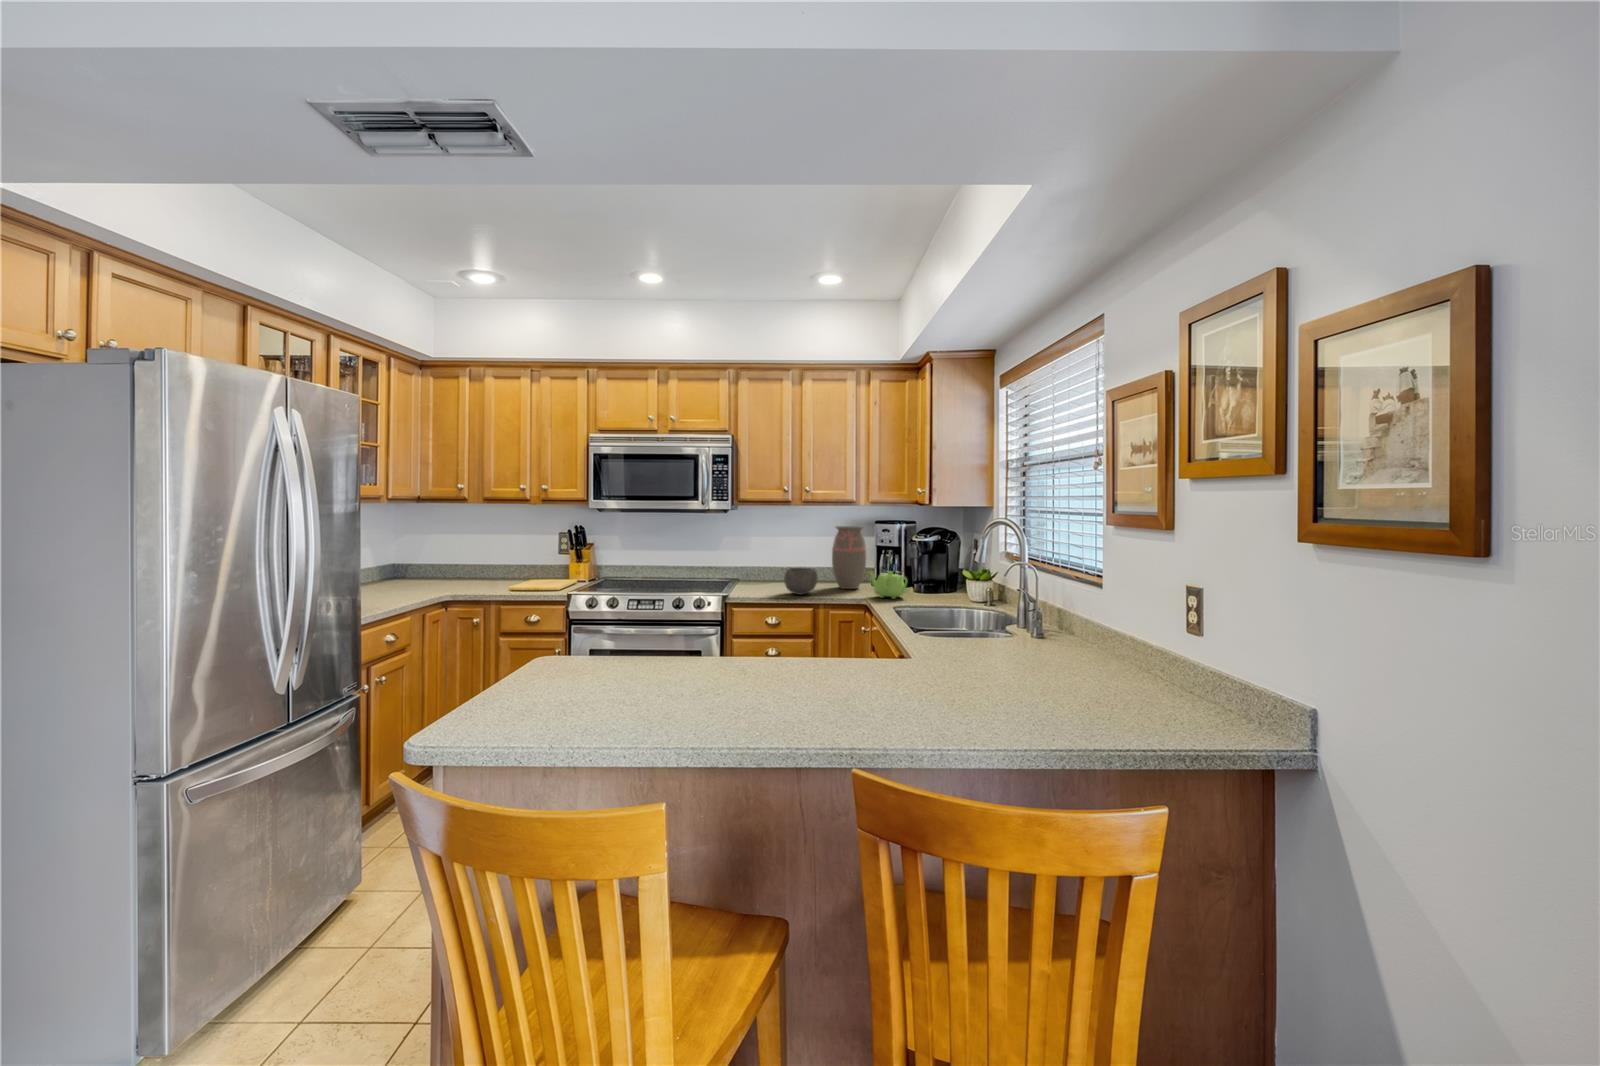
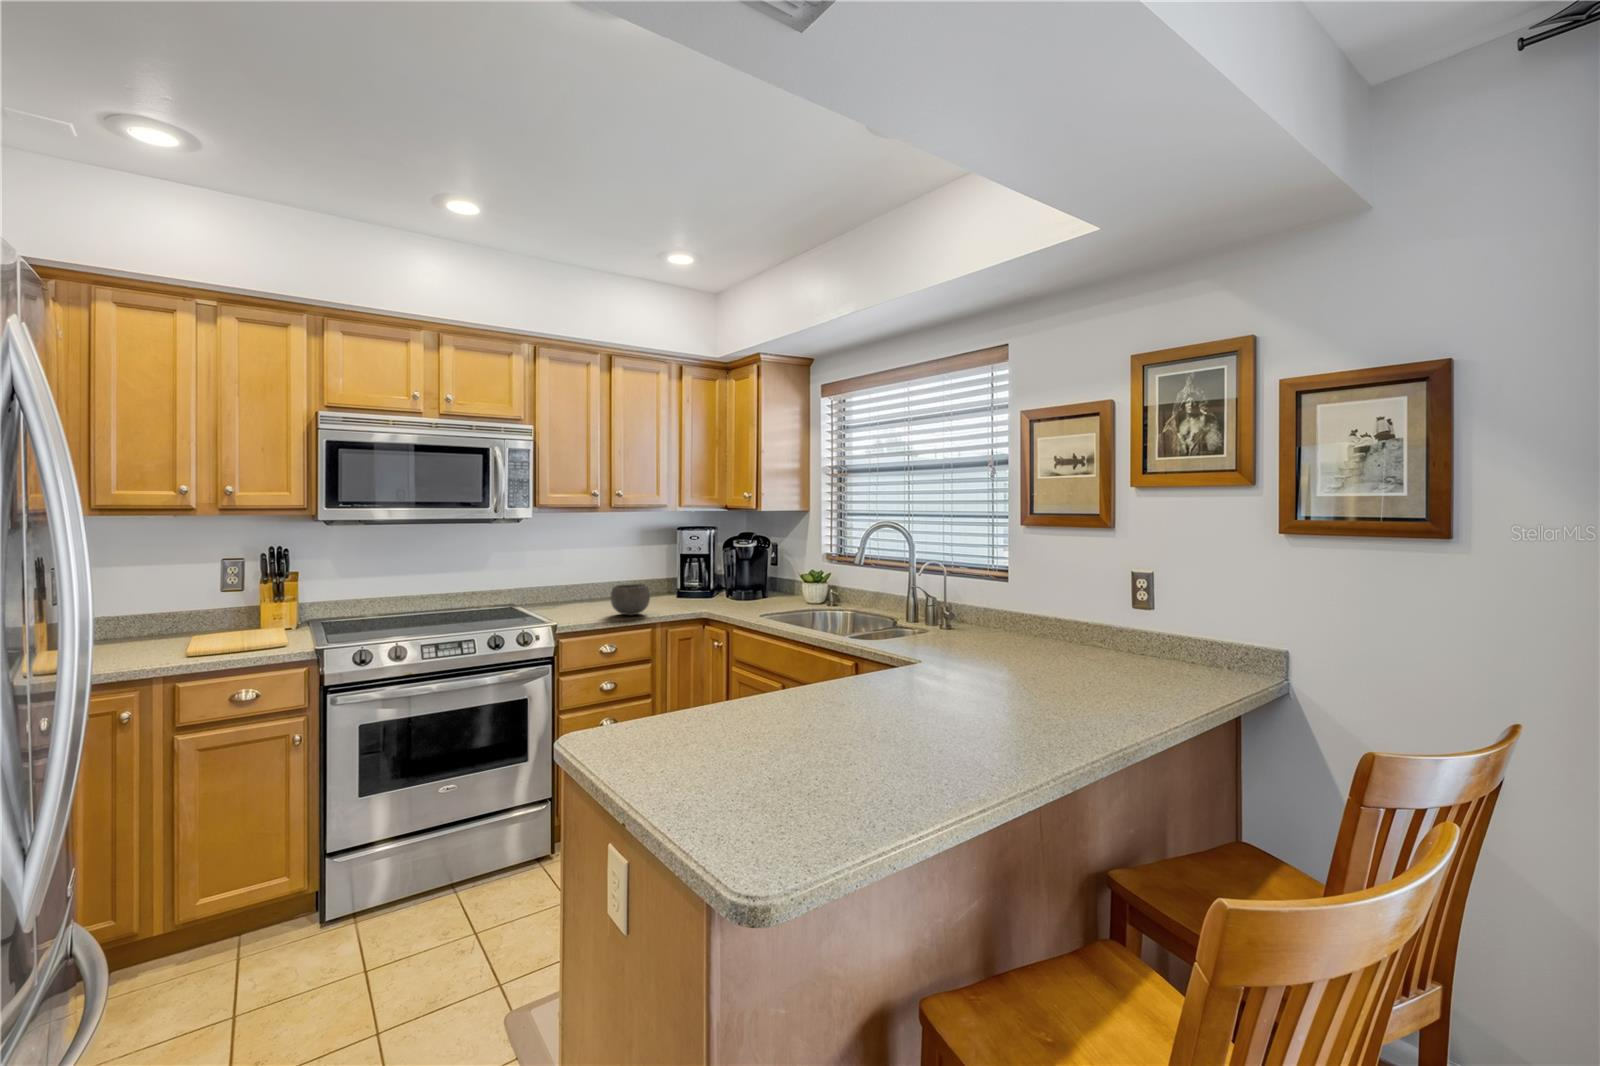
decorative vase: present [832,526,866,589] -> none [643,534,682,605]
teapot: present [870,571,908,599] -> none [703,581,748,610]

